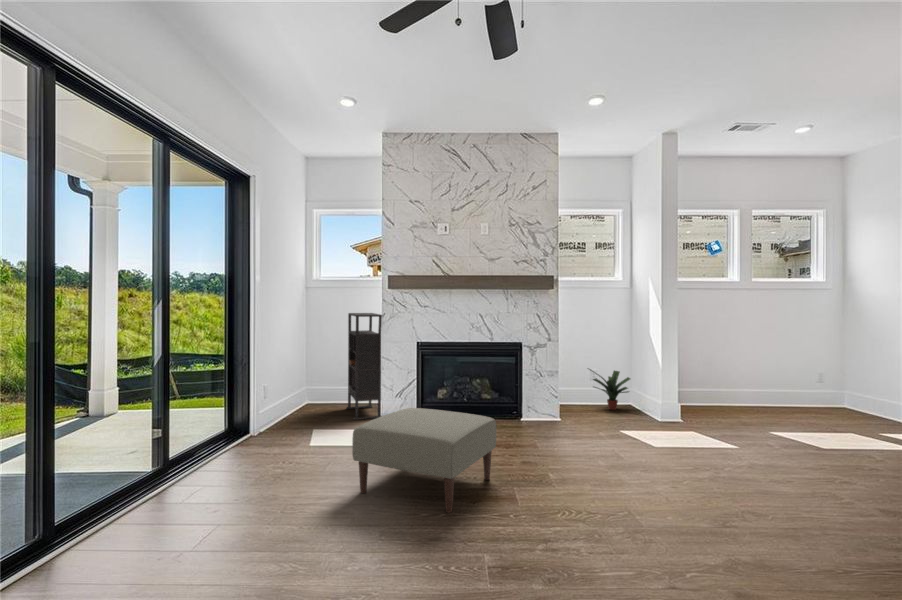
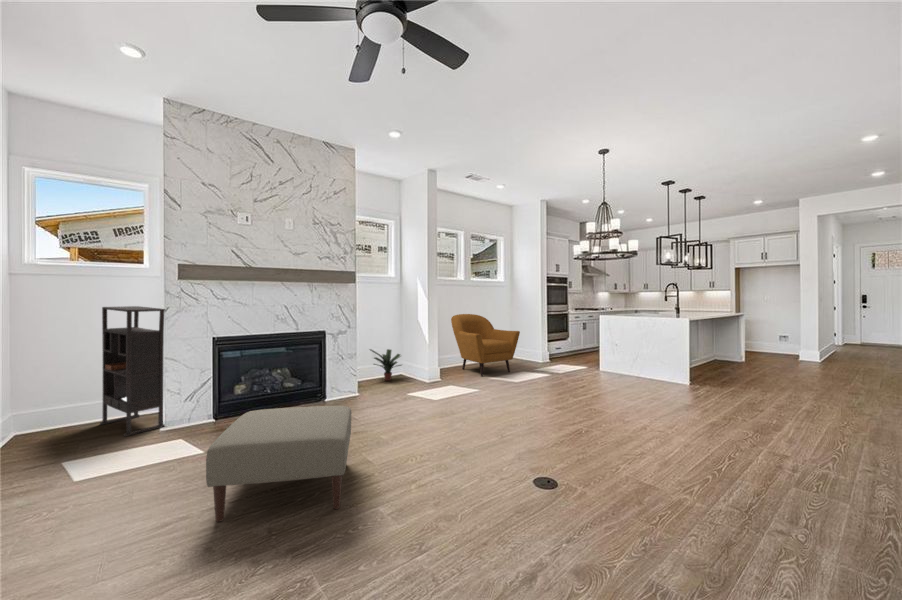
armchair: none [715,330,841,424] -> present [451,314,520,376]

